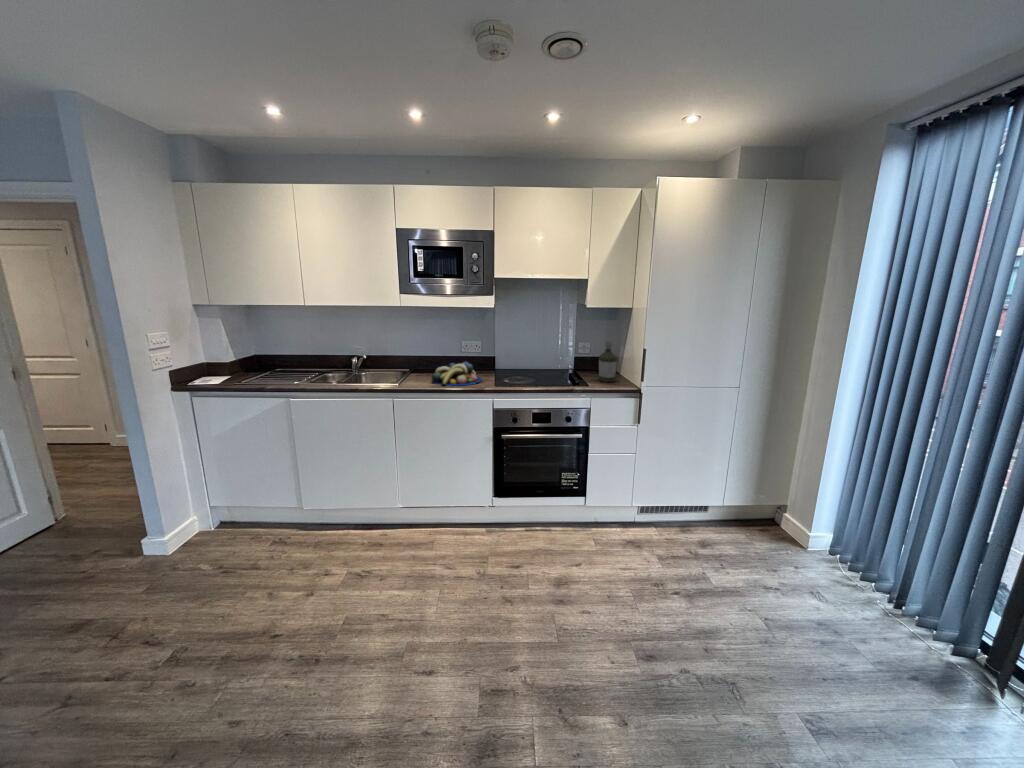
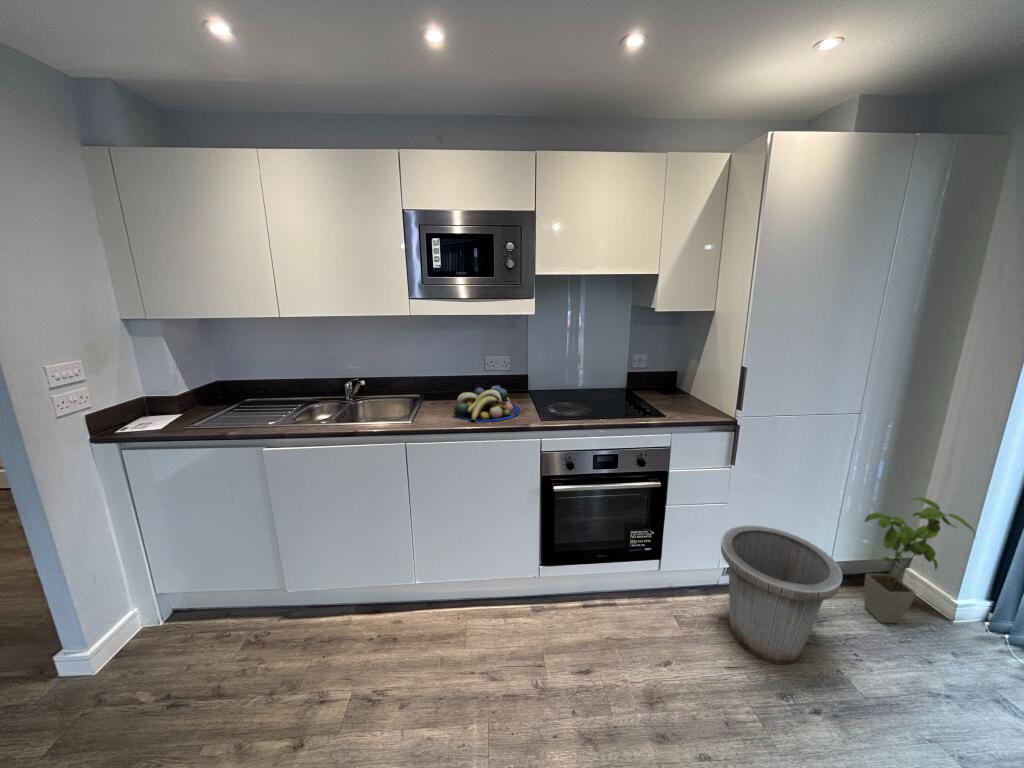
bottle: present [599,341,617,382] -> none [668,355,695,408]
house plant: none [739,450,808,549] -> present [864,497,975,623]
trash can: none [625,471,705,569] -> present [721,526,842,665]

